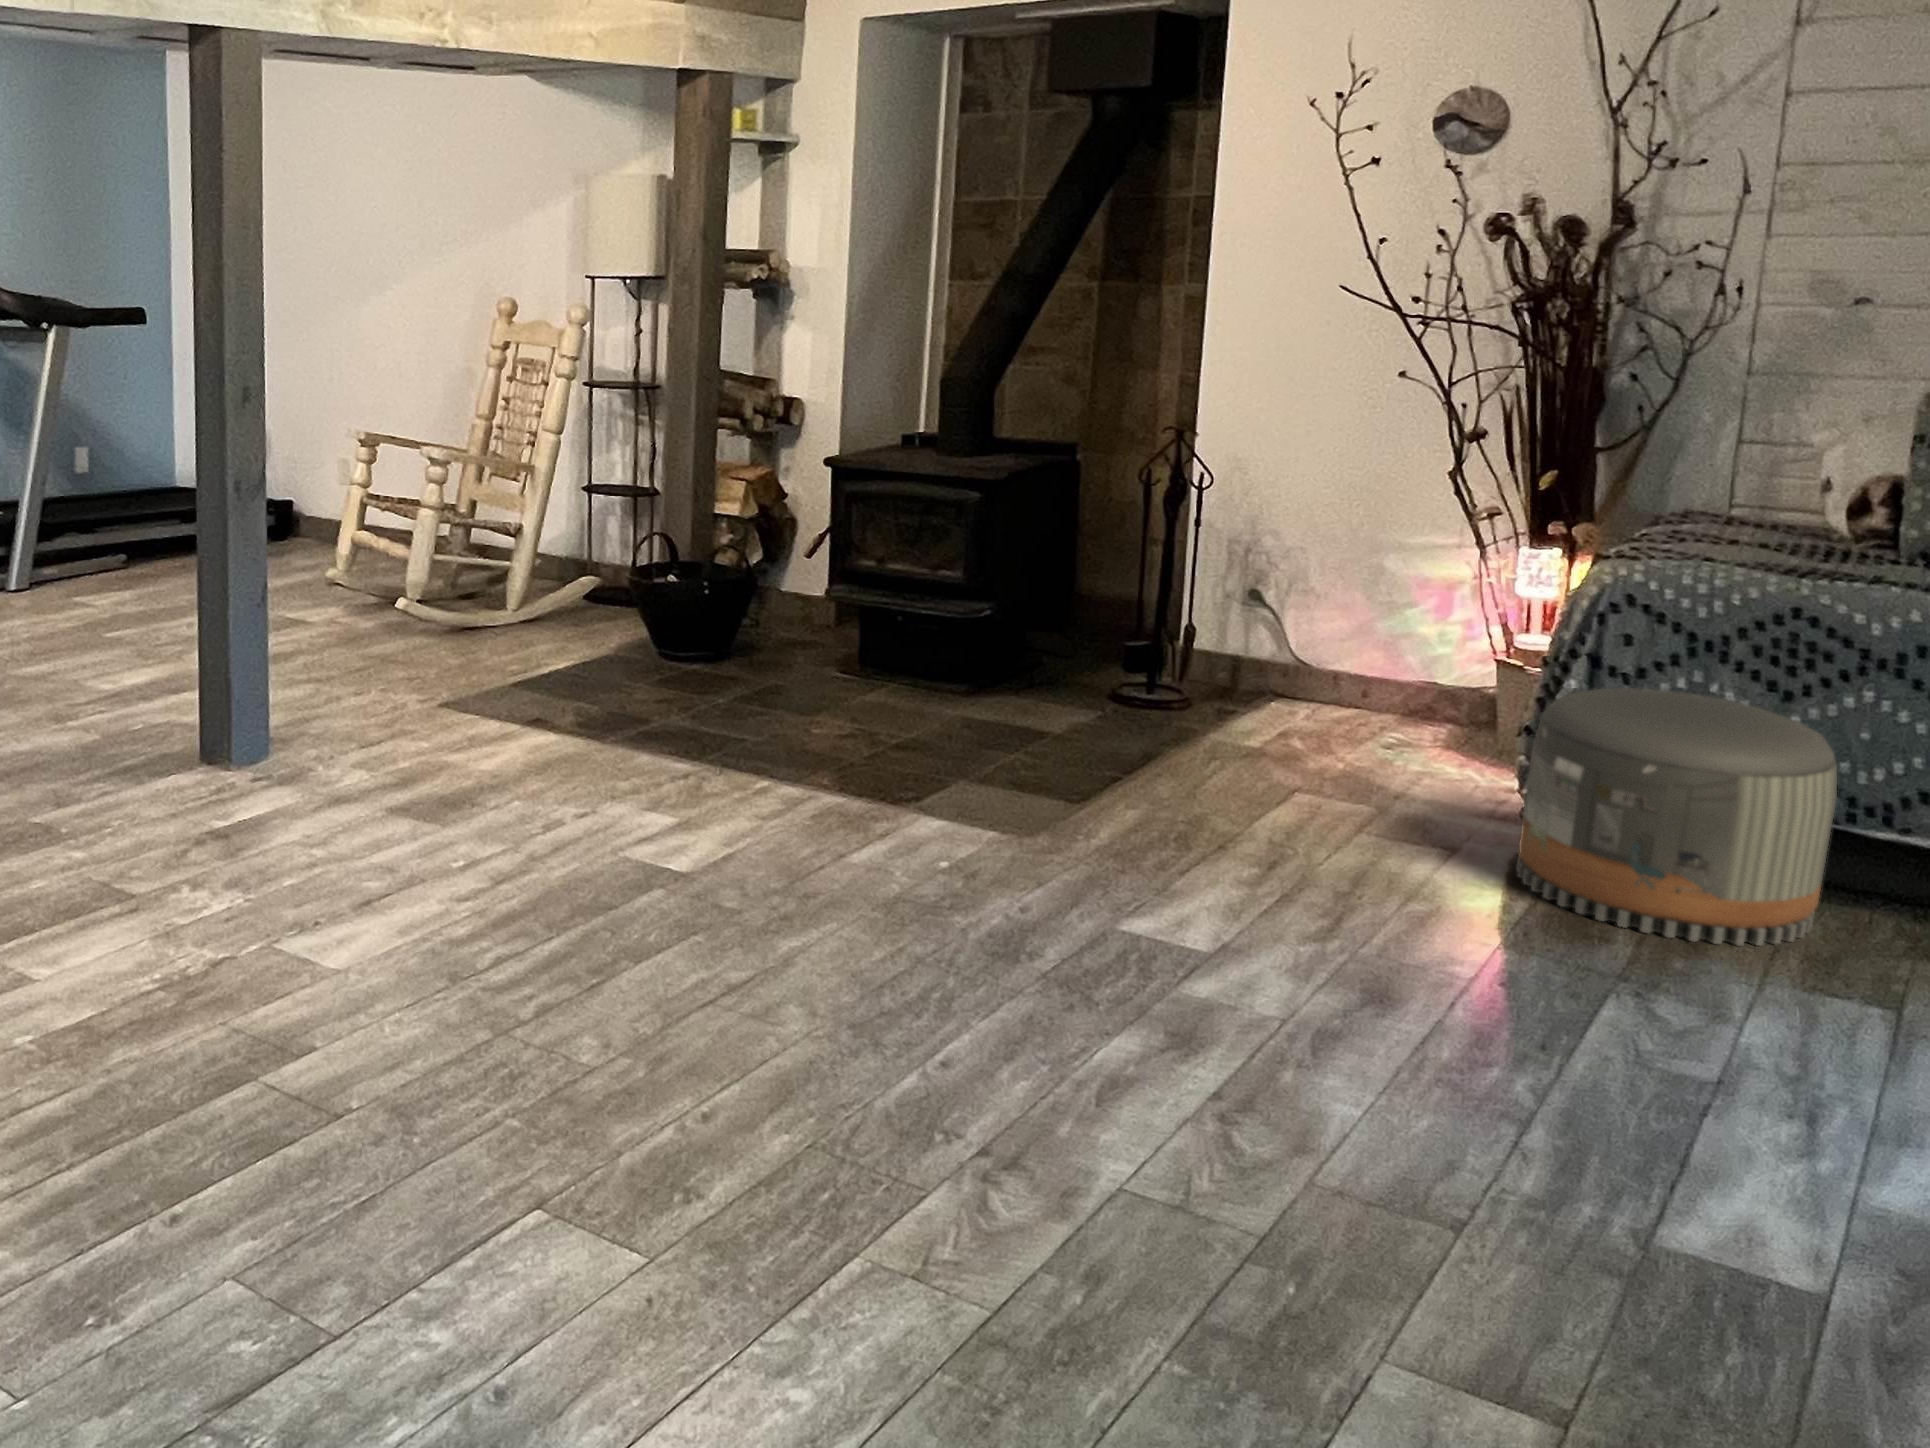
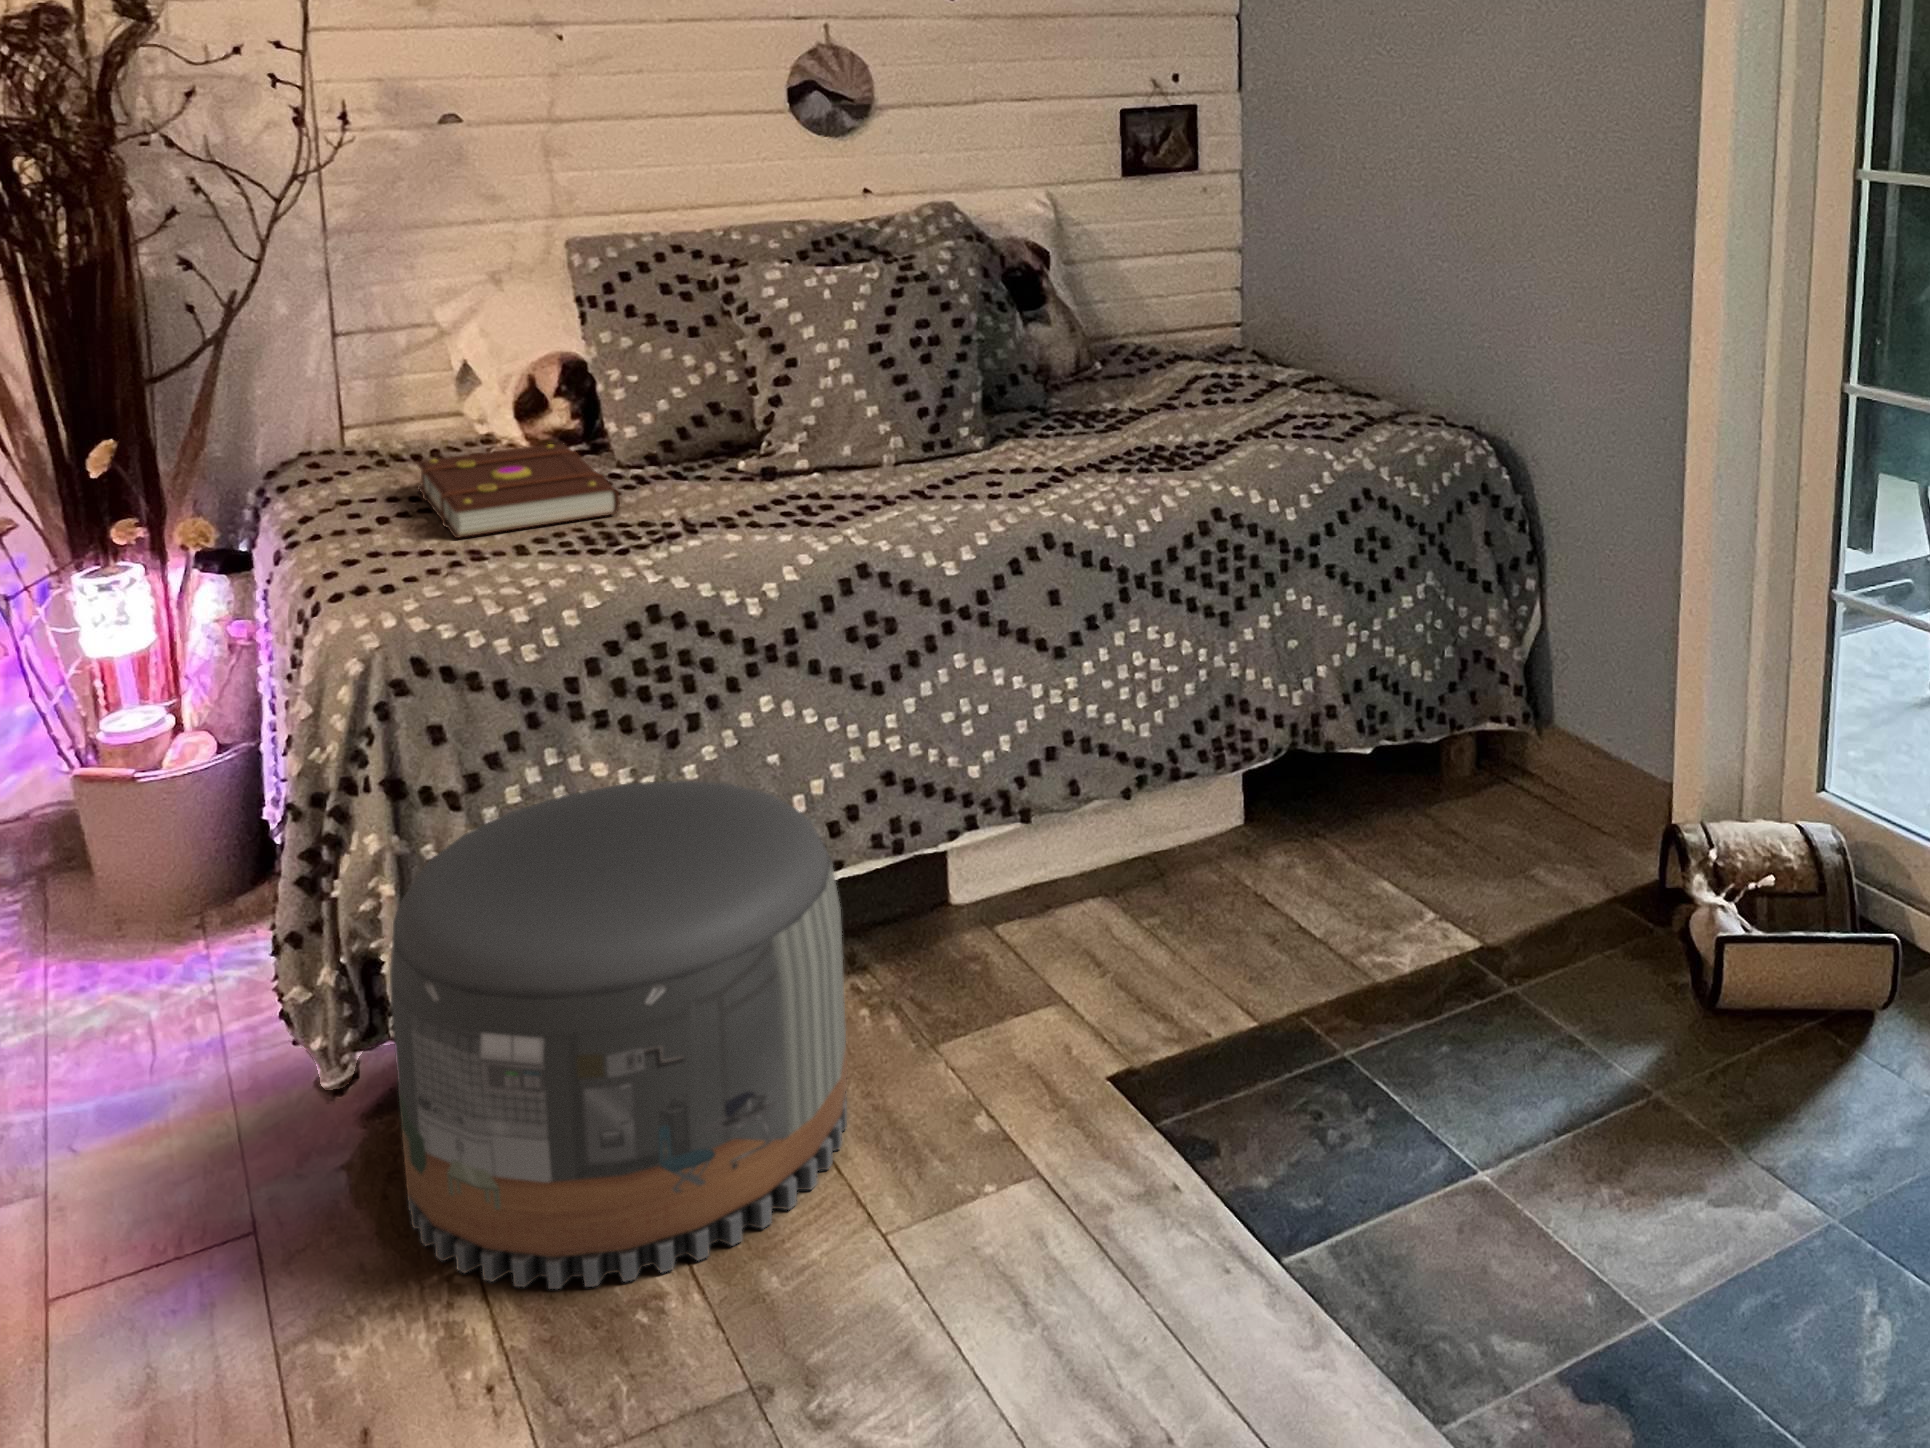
book: none [1704,512,1842,562] -> present [417,443,620,538]

